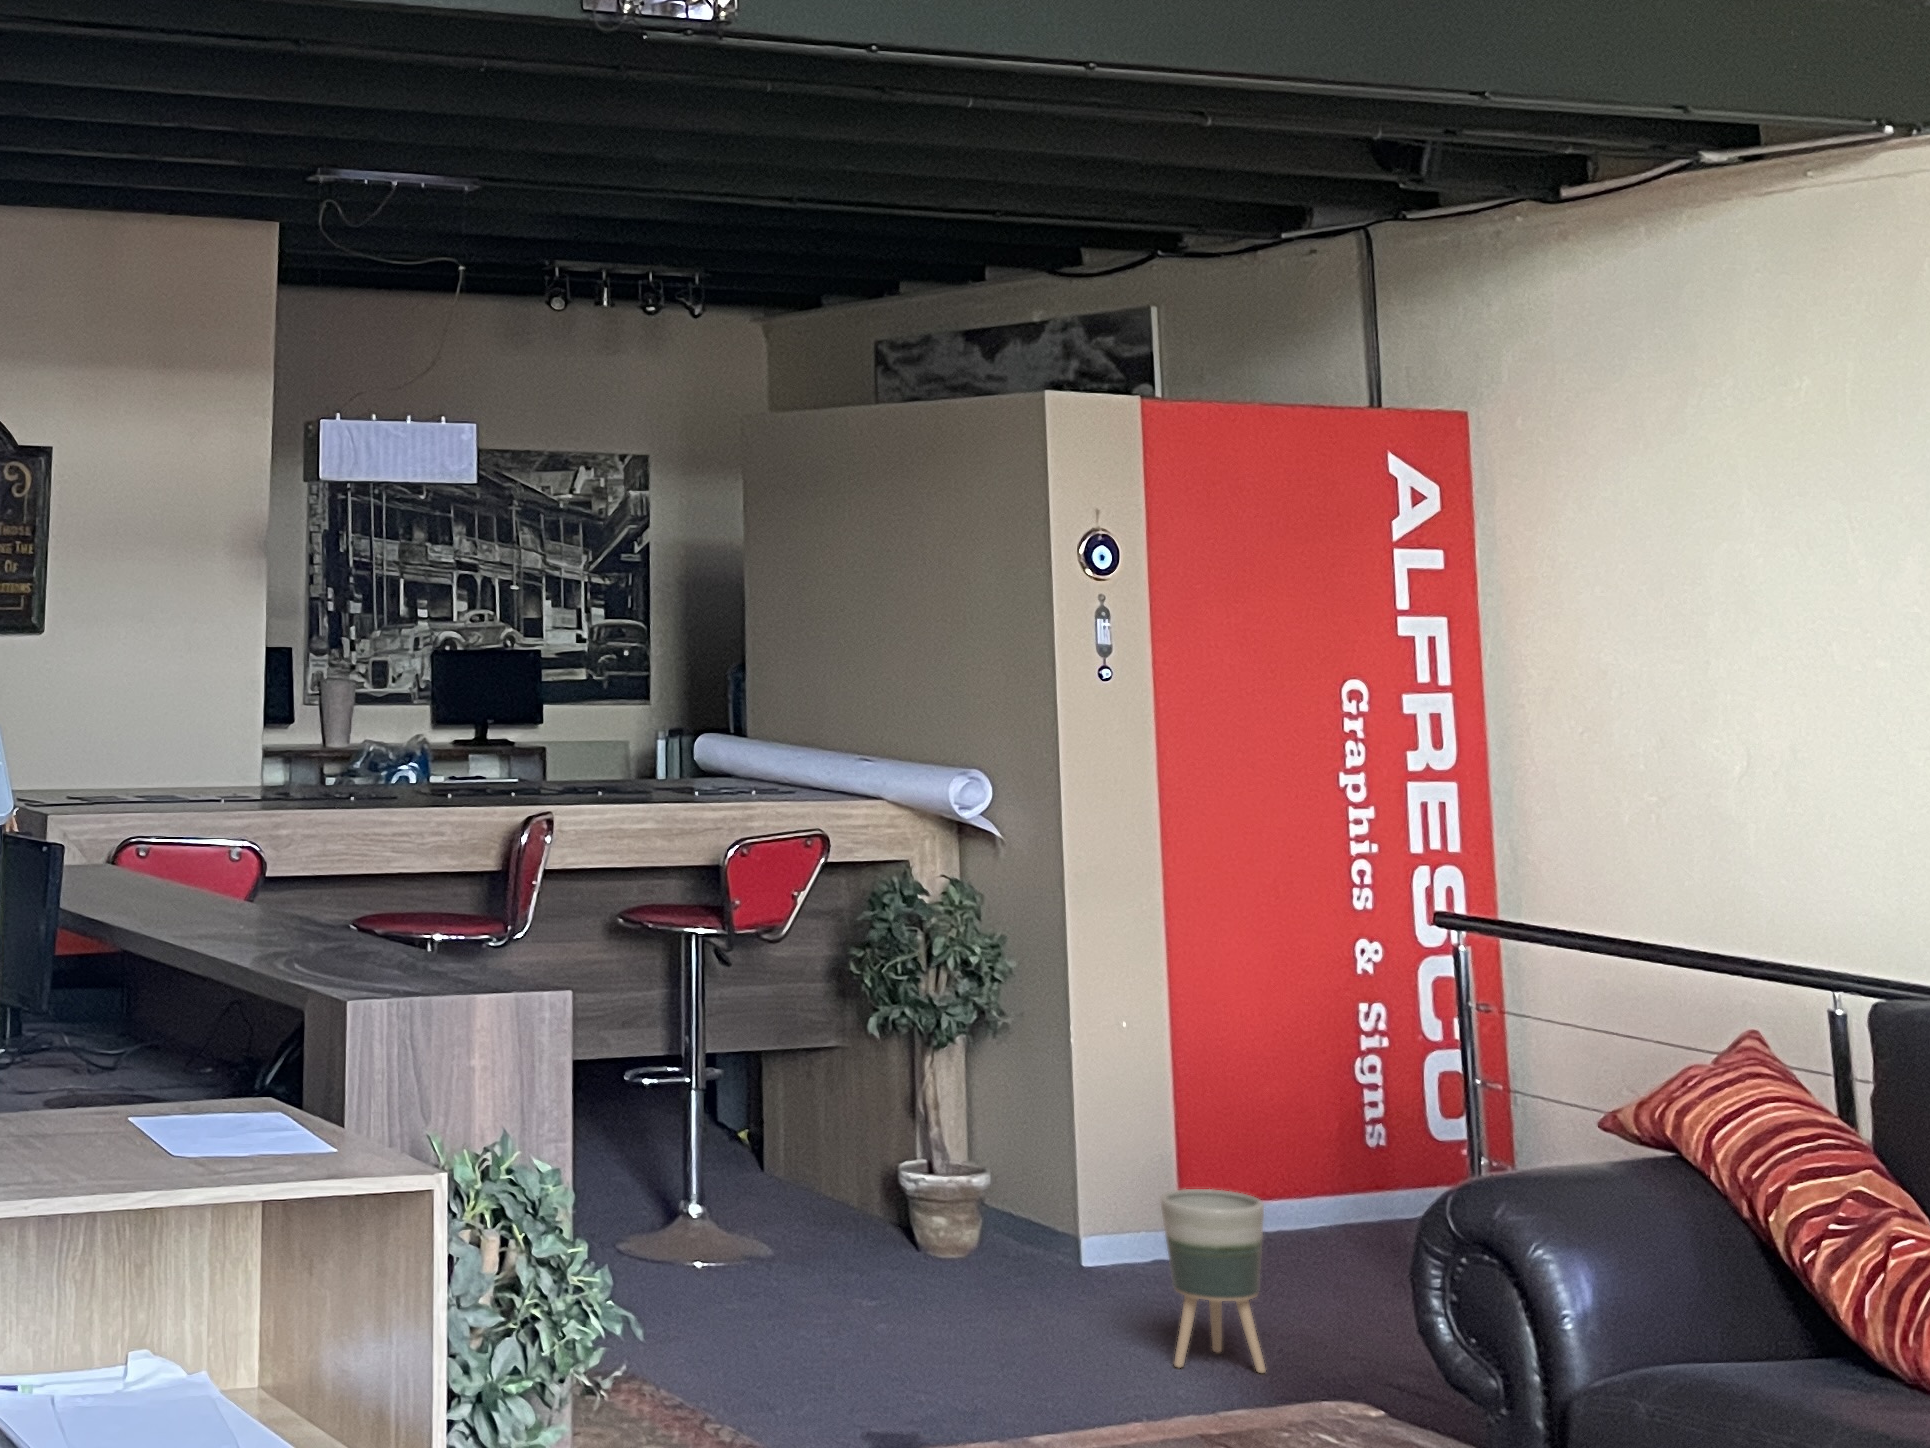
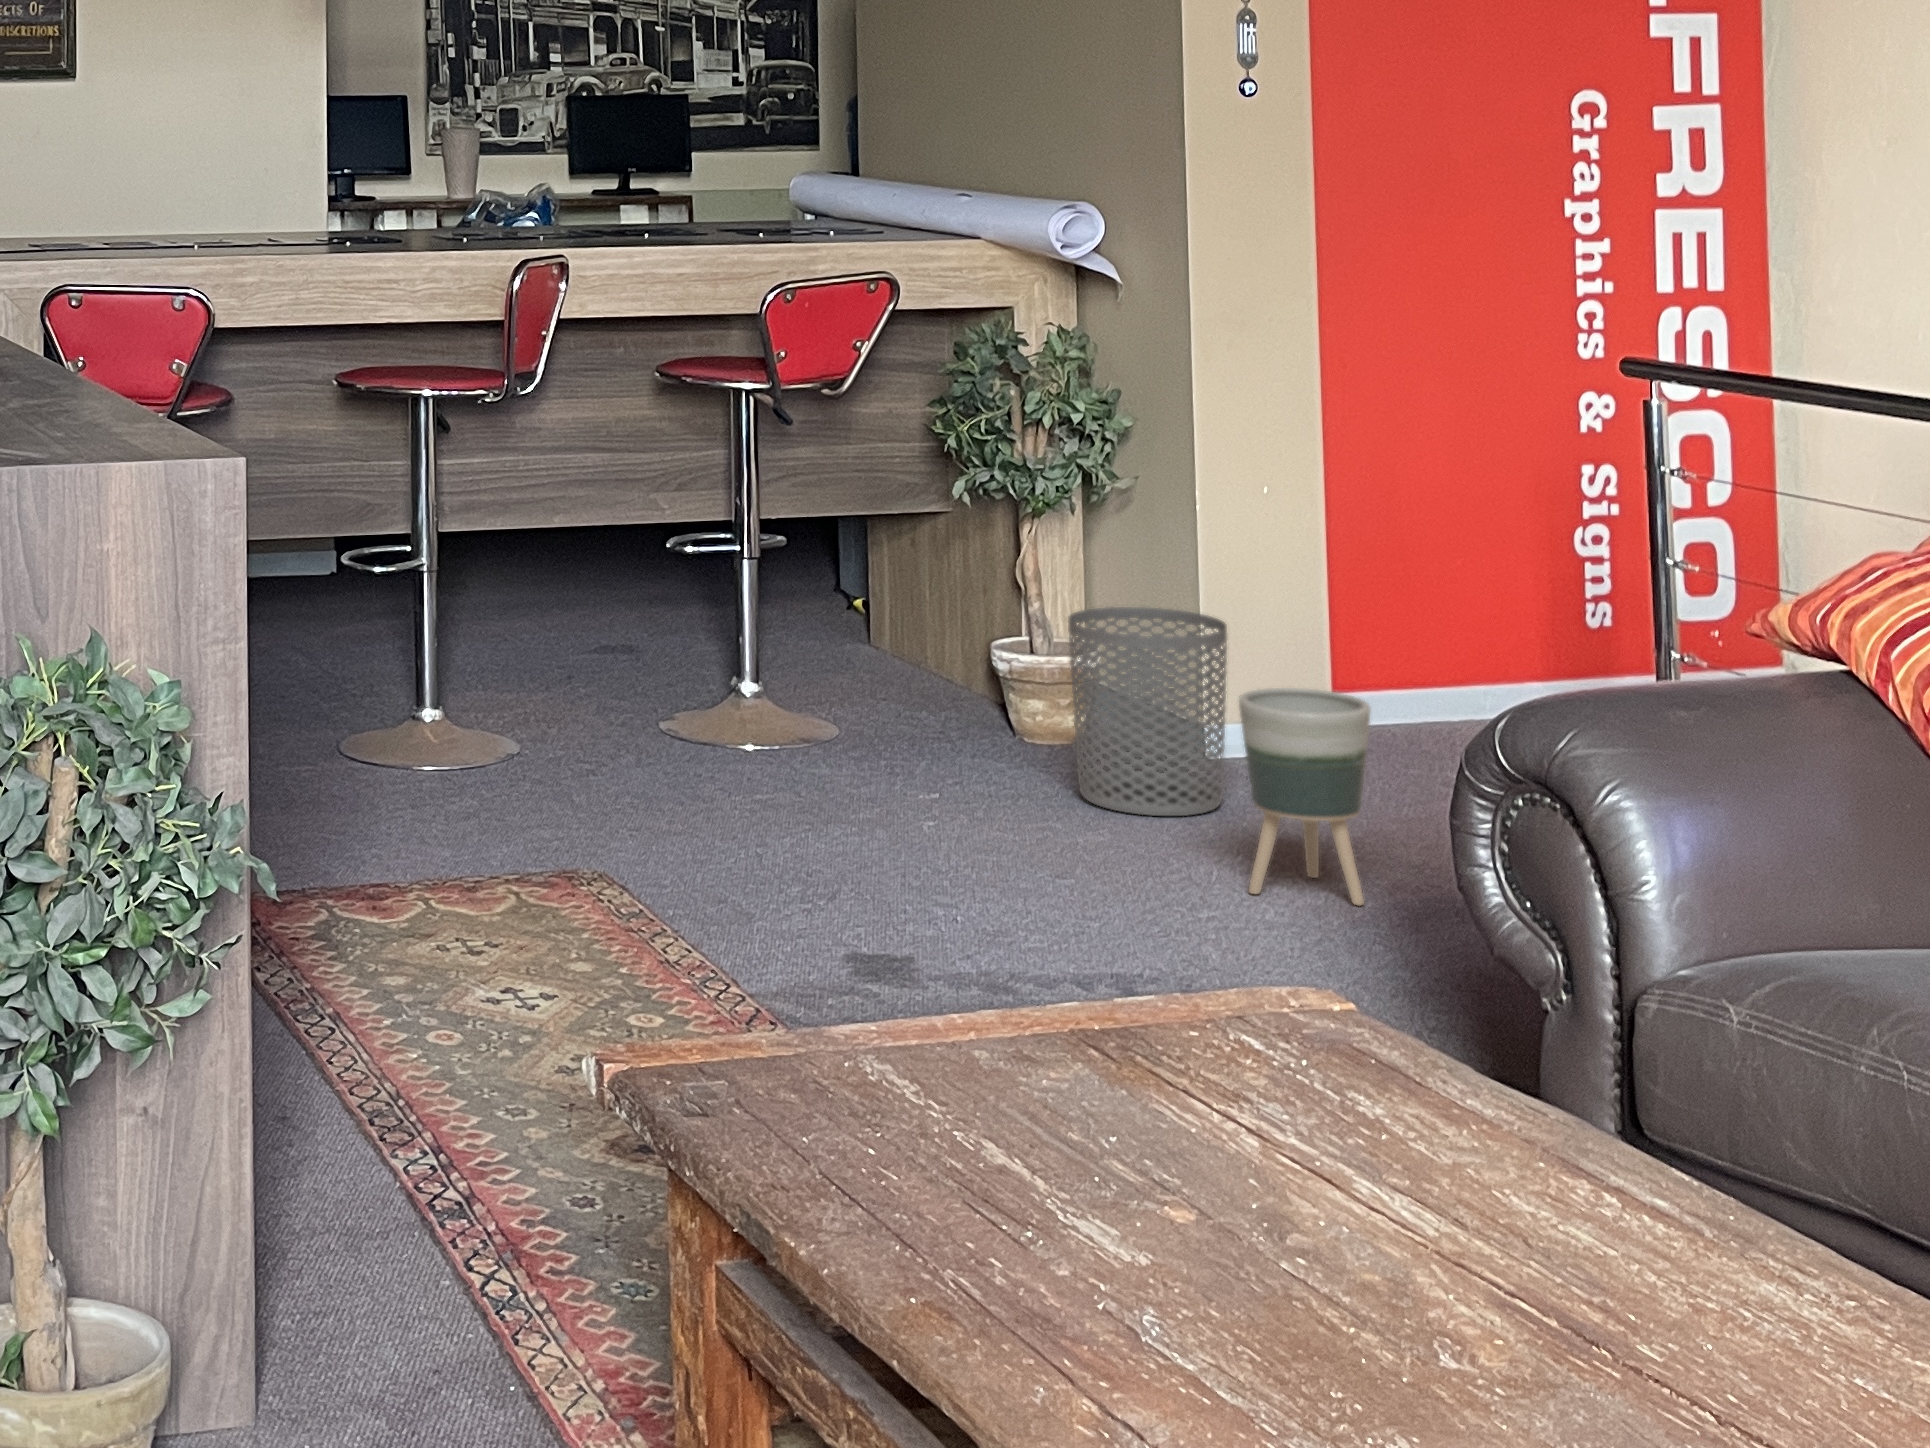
waste bin: none [992,1124,1121,1307] -> present [1068,607,1227,816]

